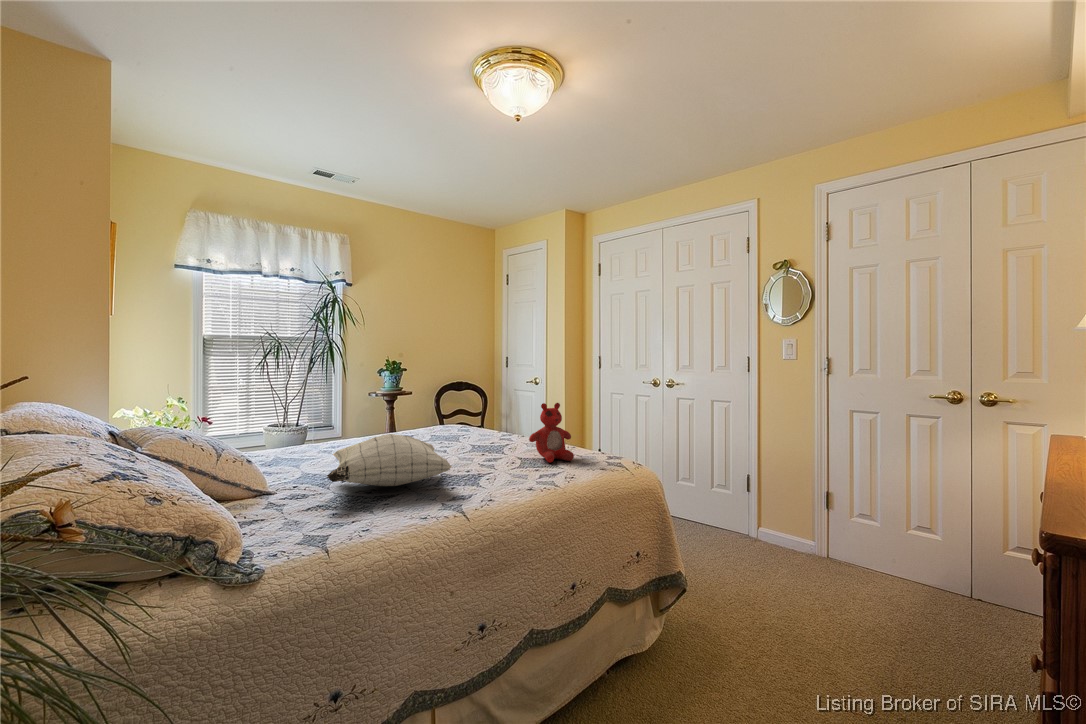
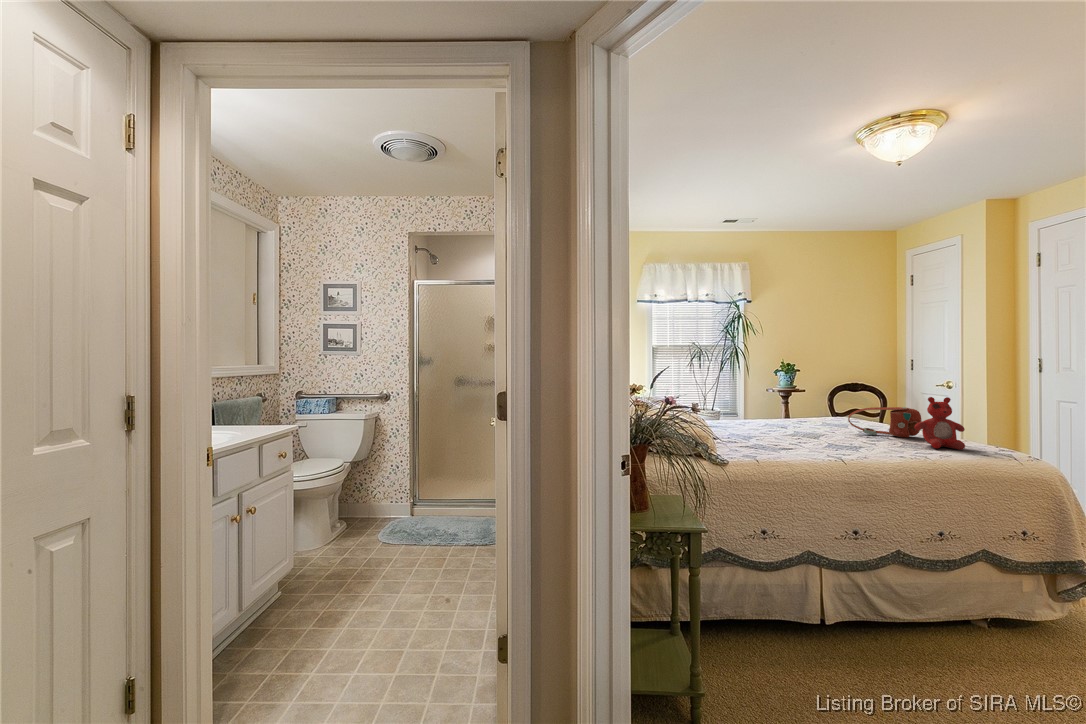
handbag: none [461,414,532,449] -> present [848,407,921,438]
pillow: present [327,434,452,486] -> none [744,409,834,445]

